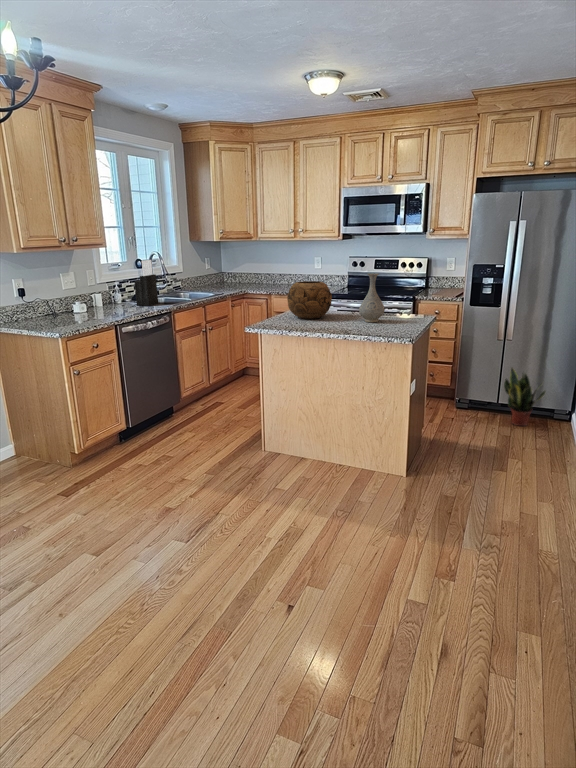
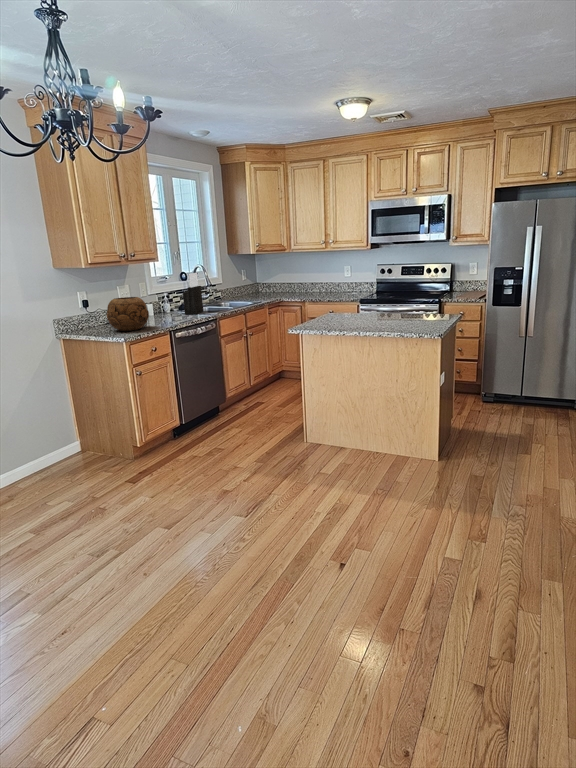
vase: present [359,273,385,322] -> none [390,278,414,323]
decorative bowl: present [287,281,332,319] -> present [106,297,149,331]
potted plant: present [504,368,545,426] -> none [527,362,567,417]

